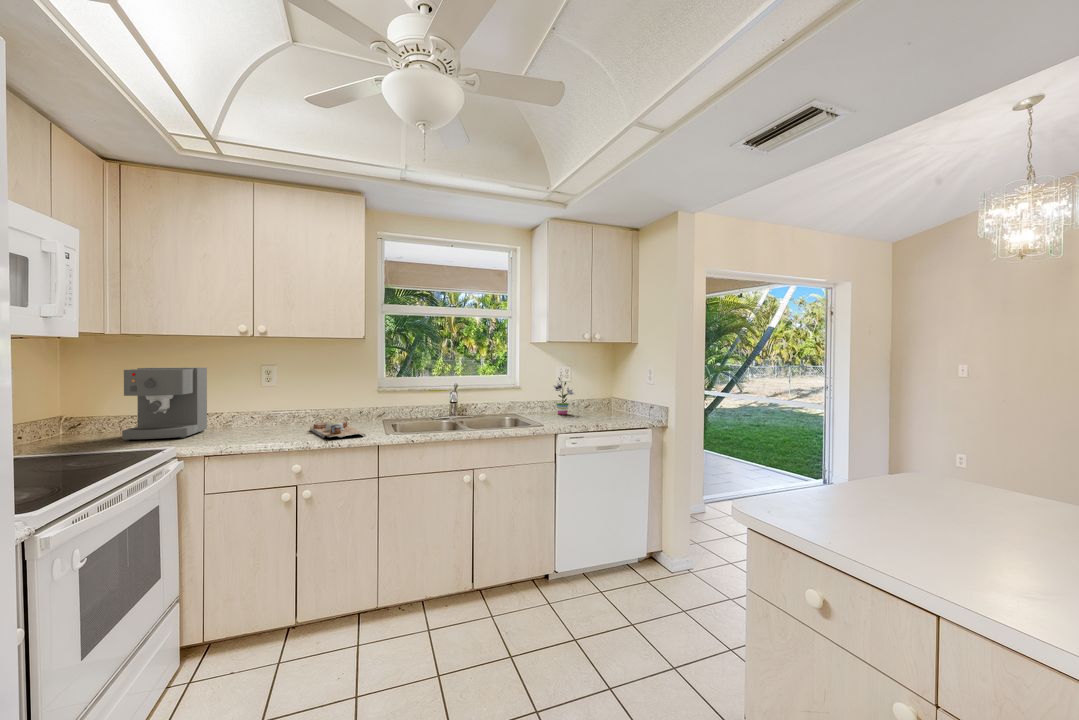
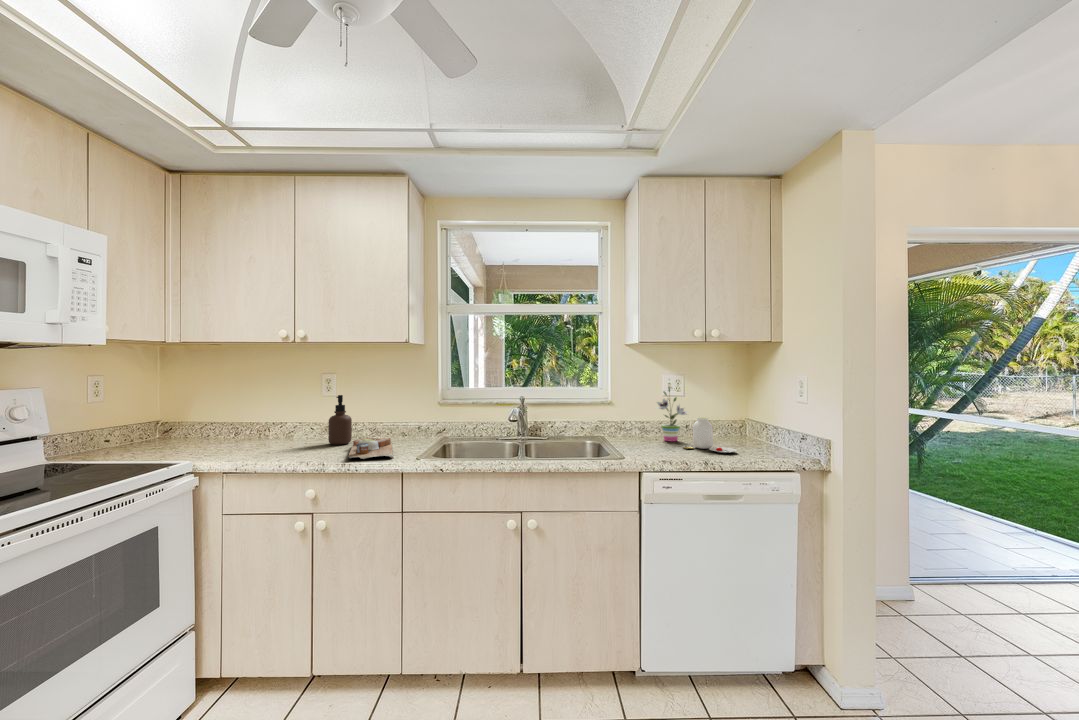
coffee maker: present [122,367,207,441] -> none [183,376,267,449]
soap dispenser: none [280,385,302,430] -> present [328,395,352,445]
jar: none [575,396,611,420] -> present [684,417,737,453]

